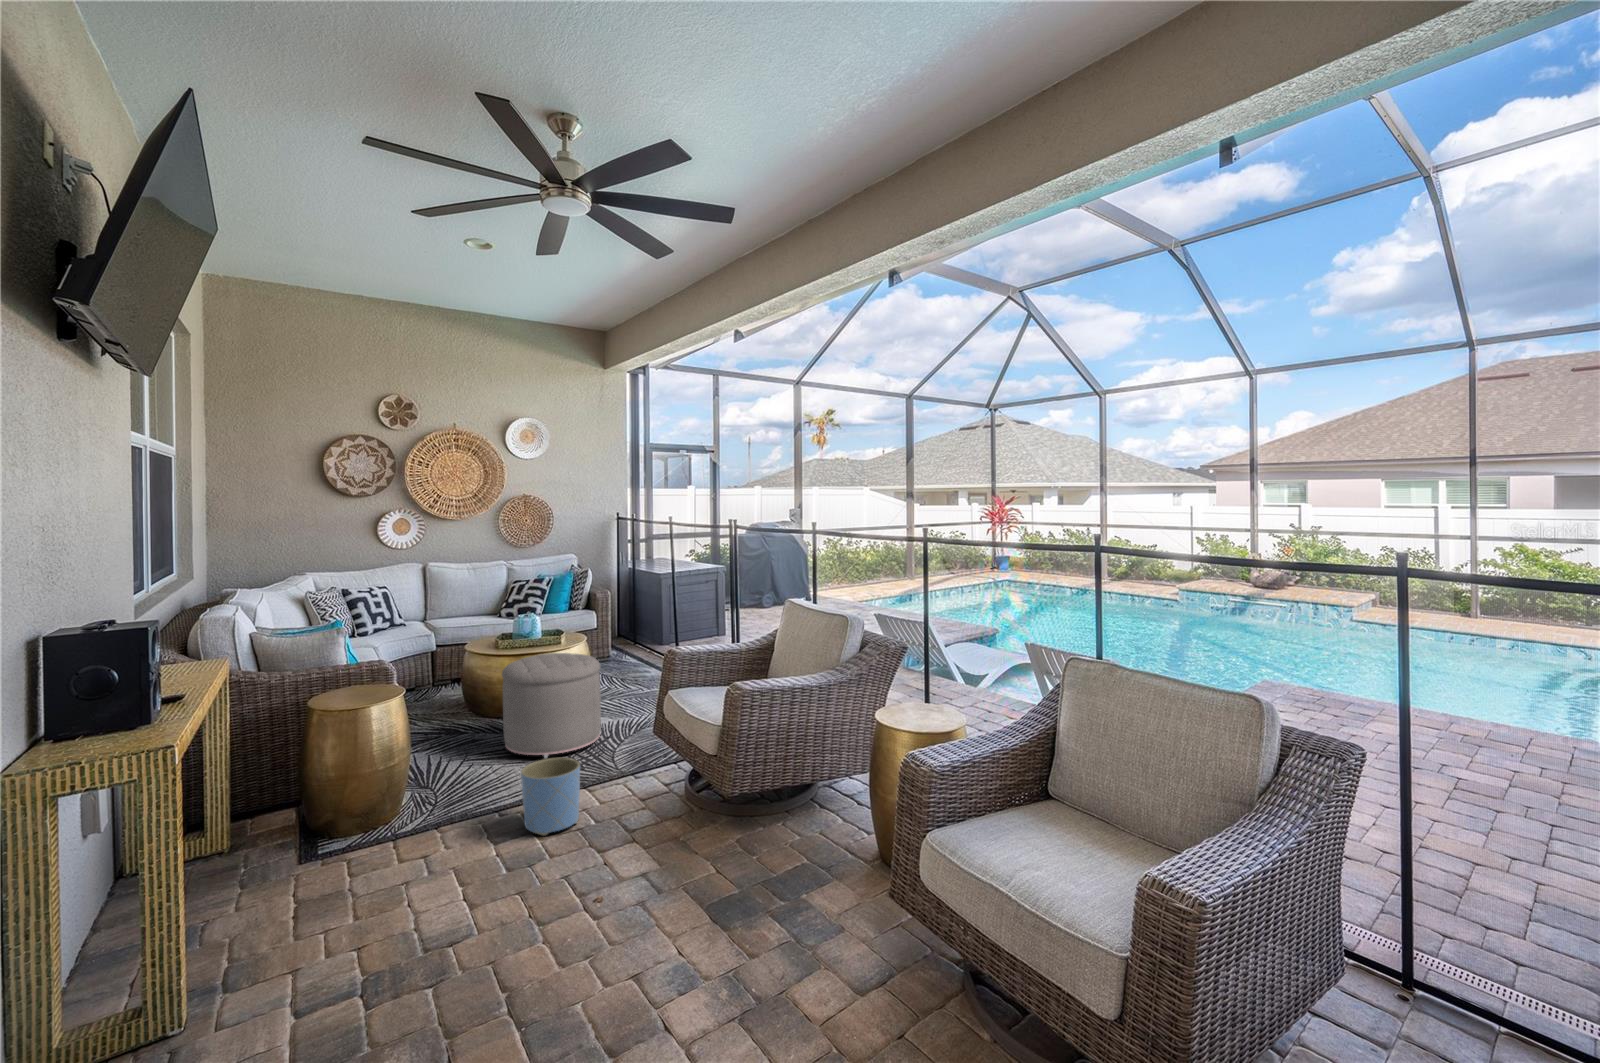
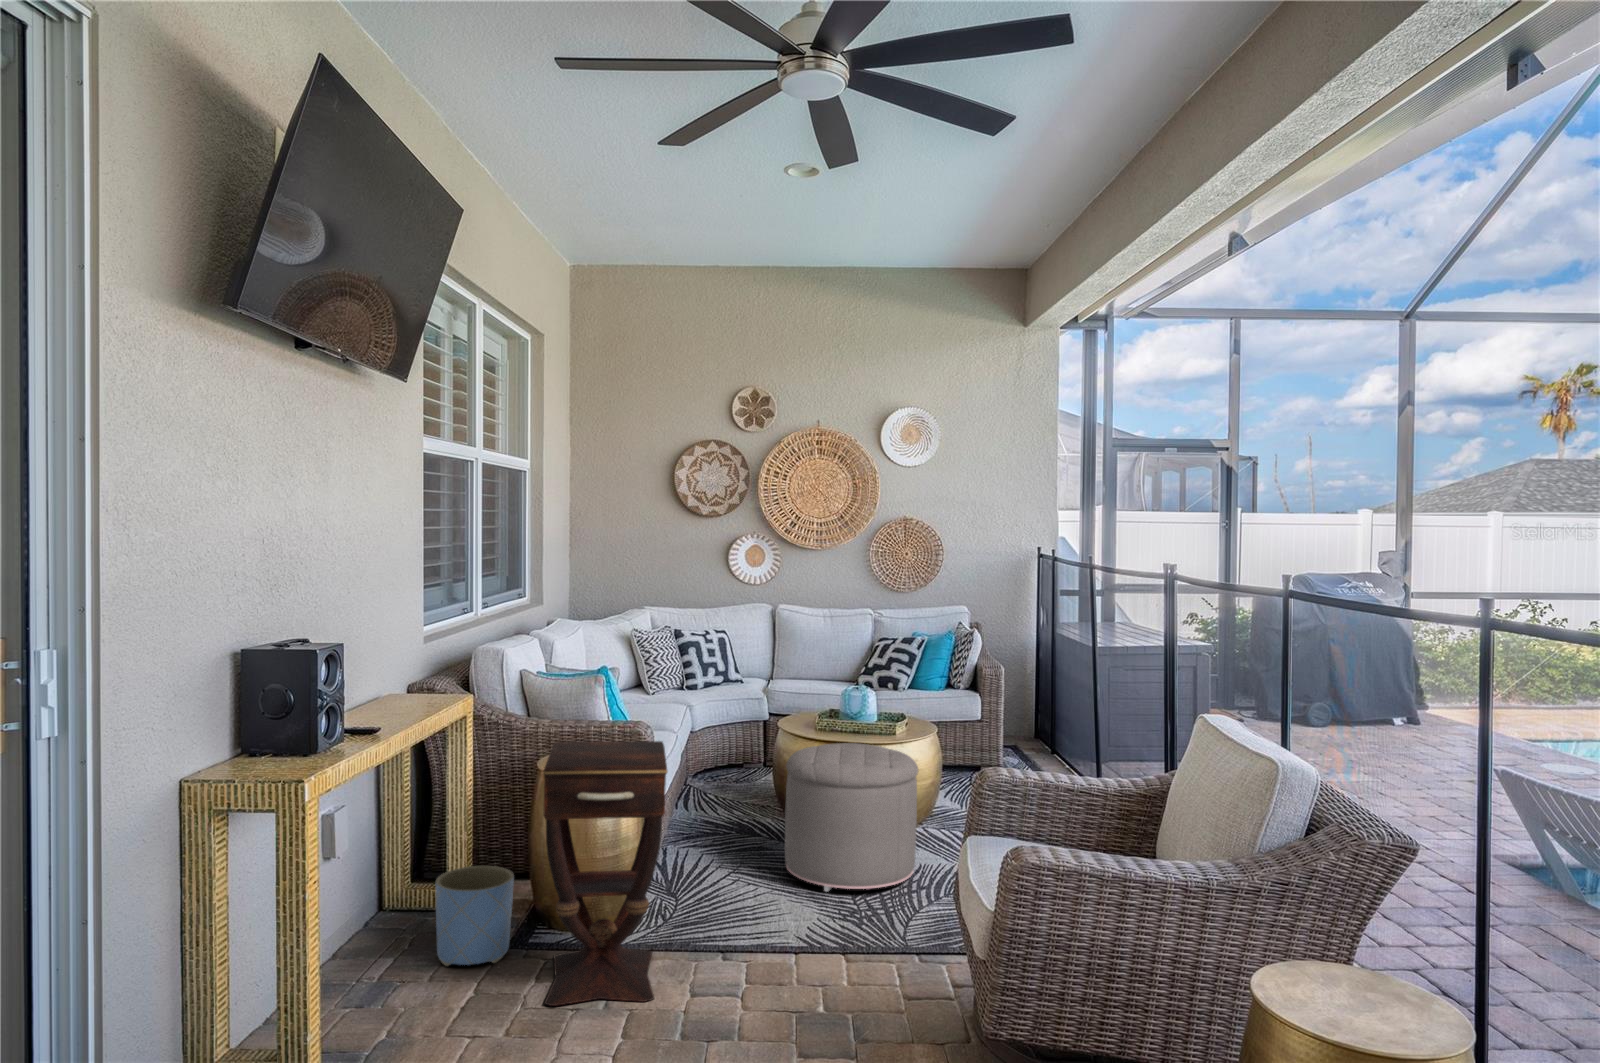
side table: none [338,670,465,889] -> present [543,741,668,1006]
planter: present [521,758,580,835] -> present [436,866,514,966]

